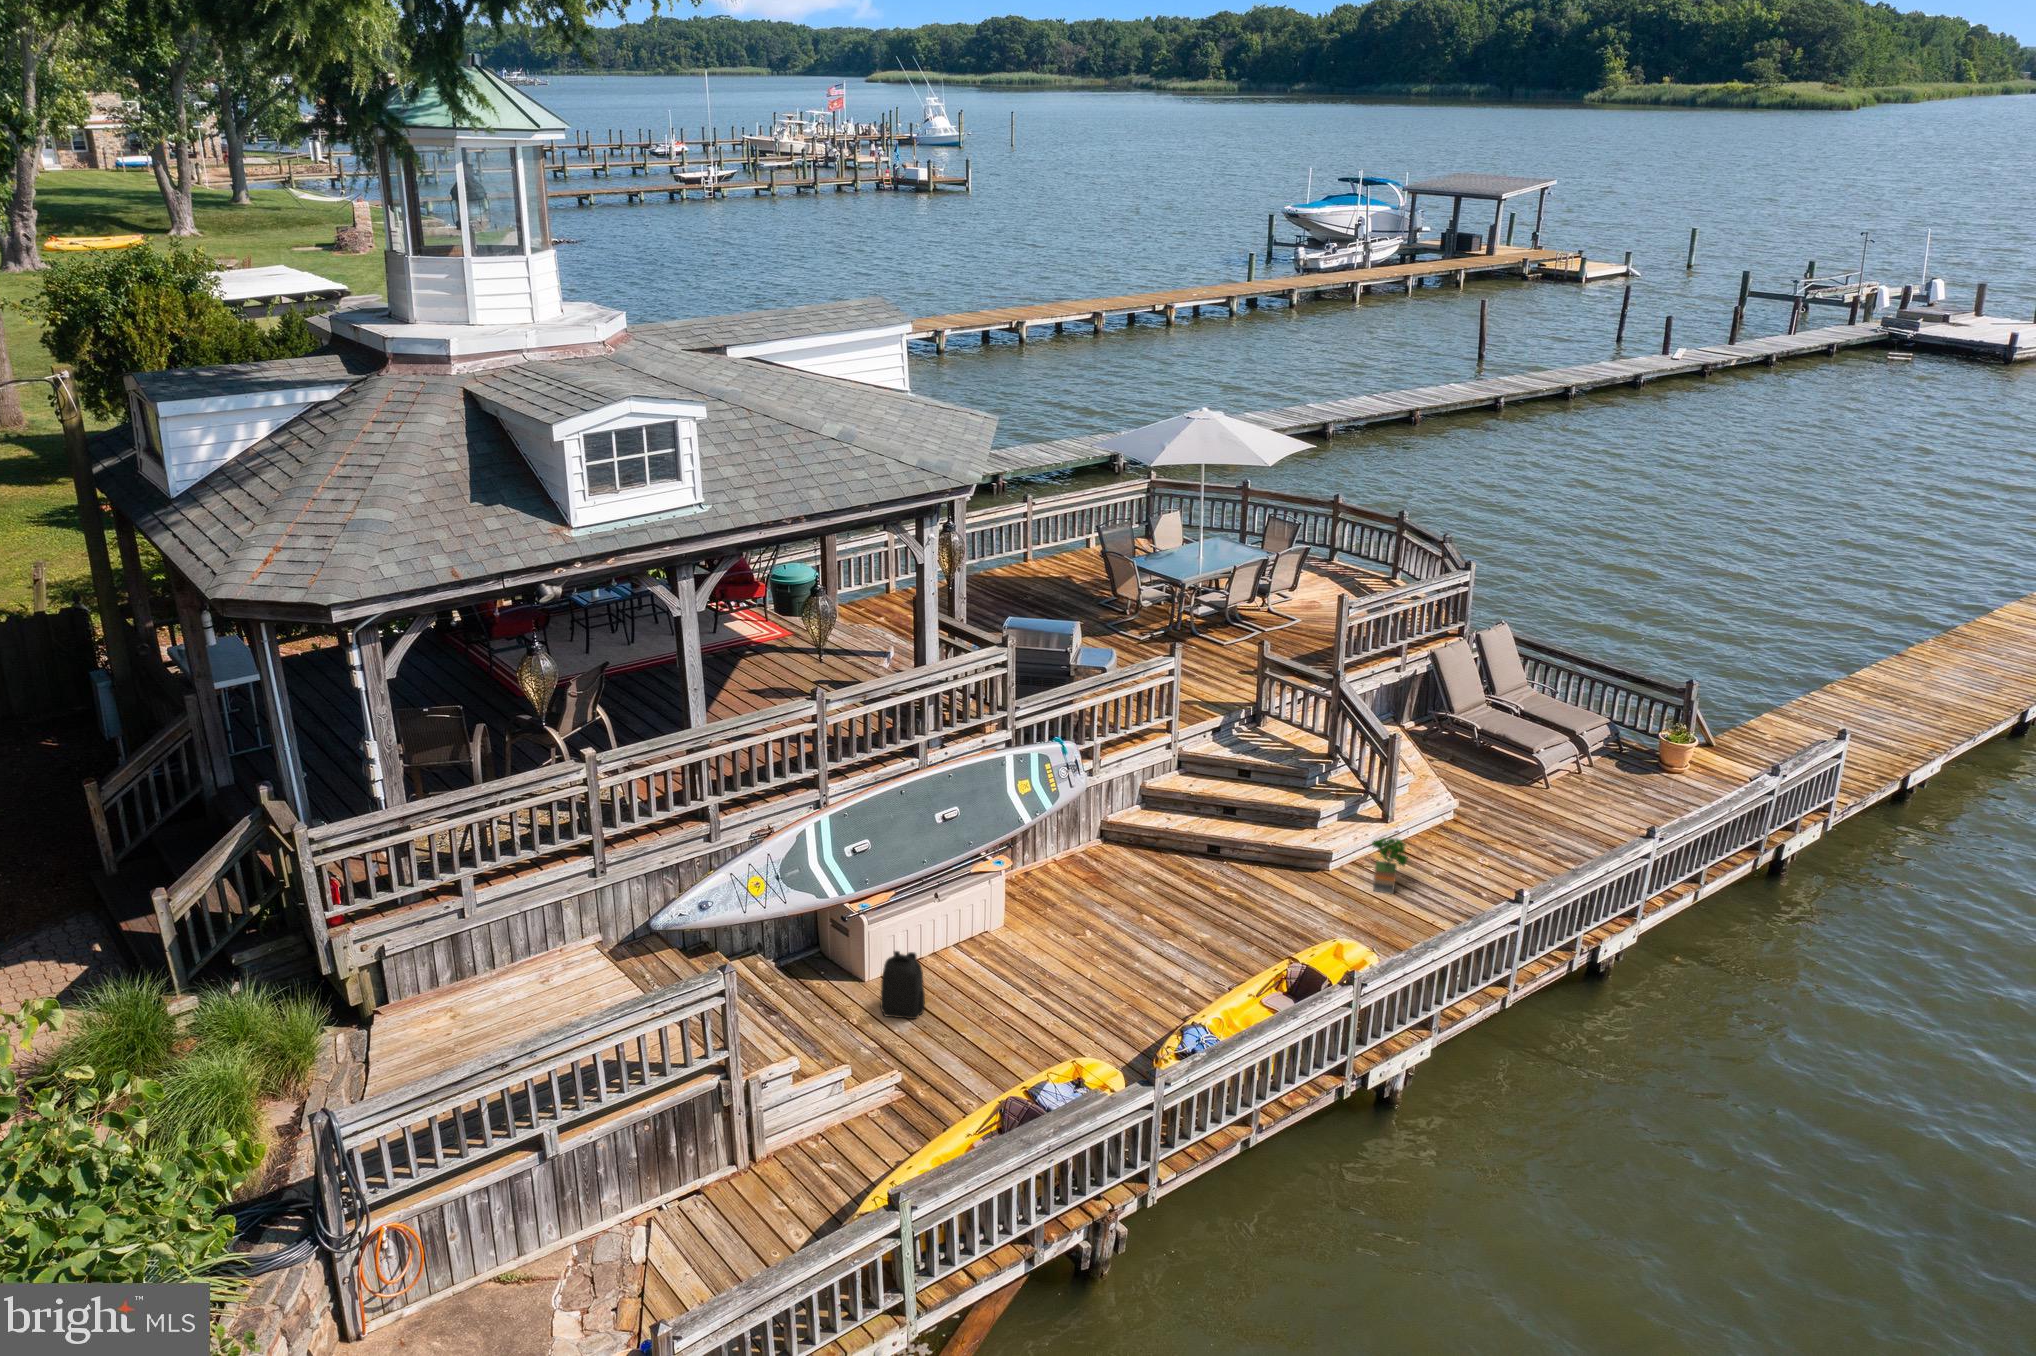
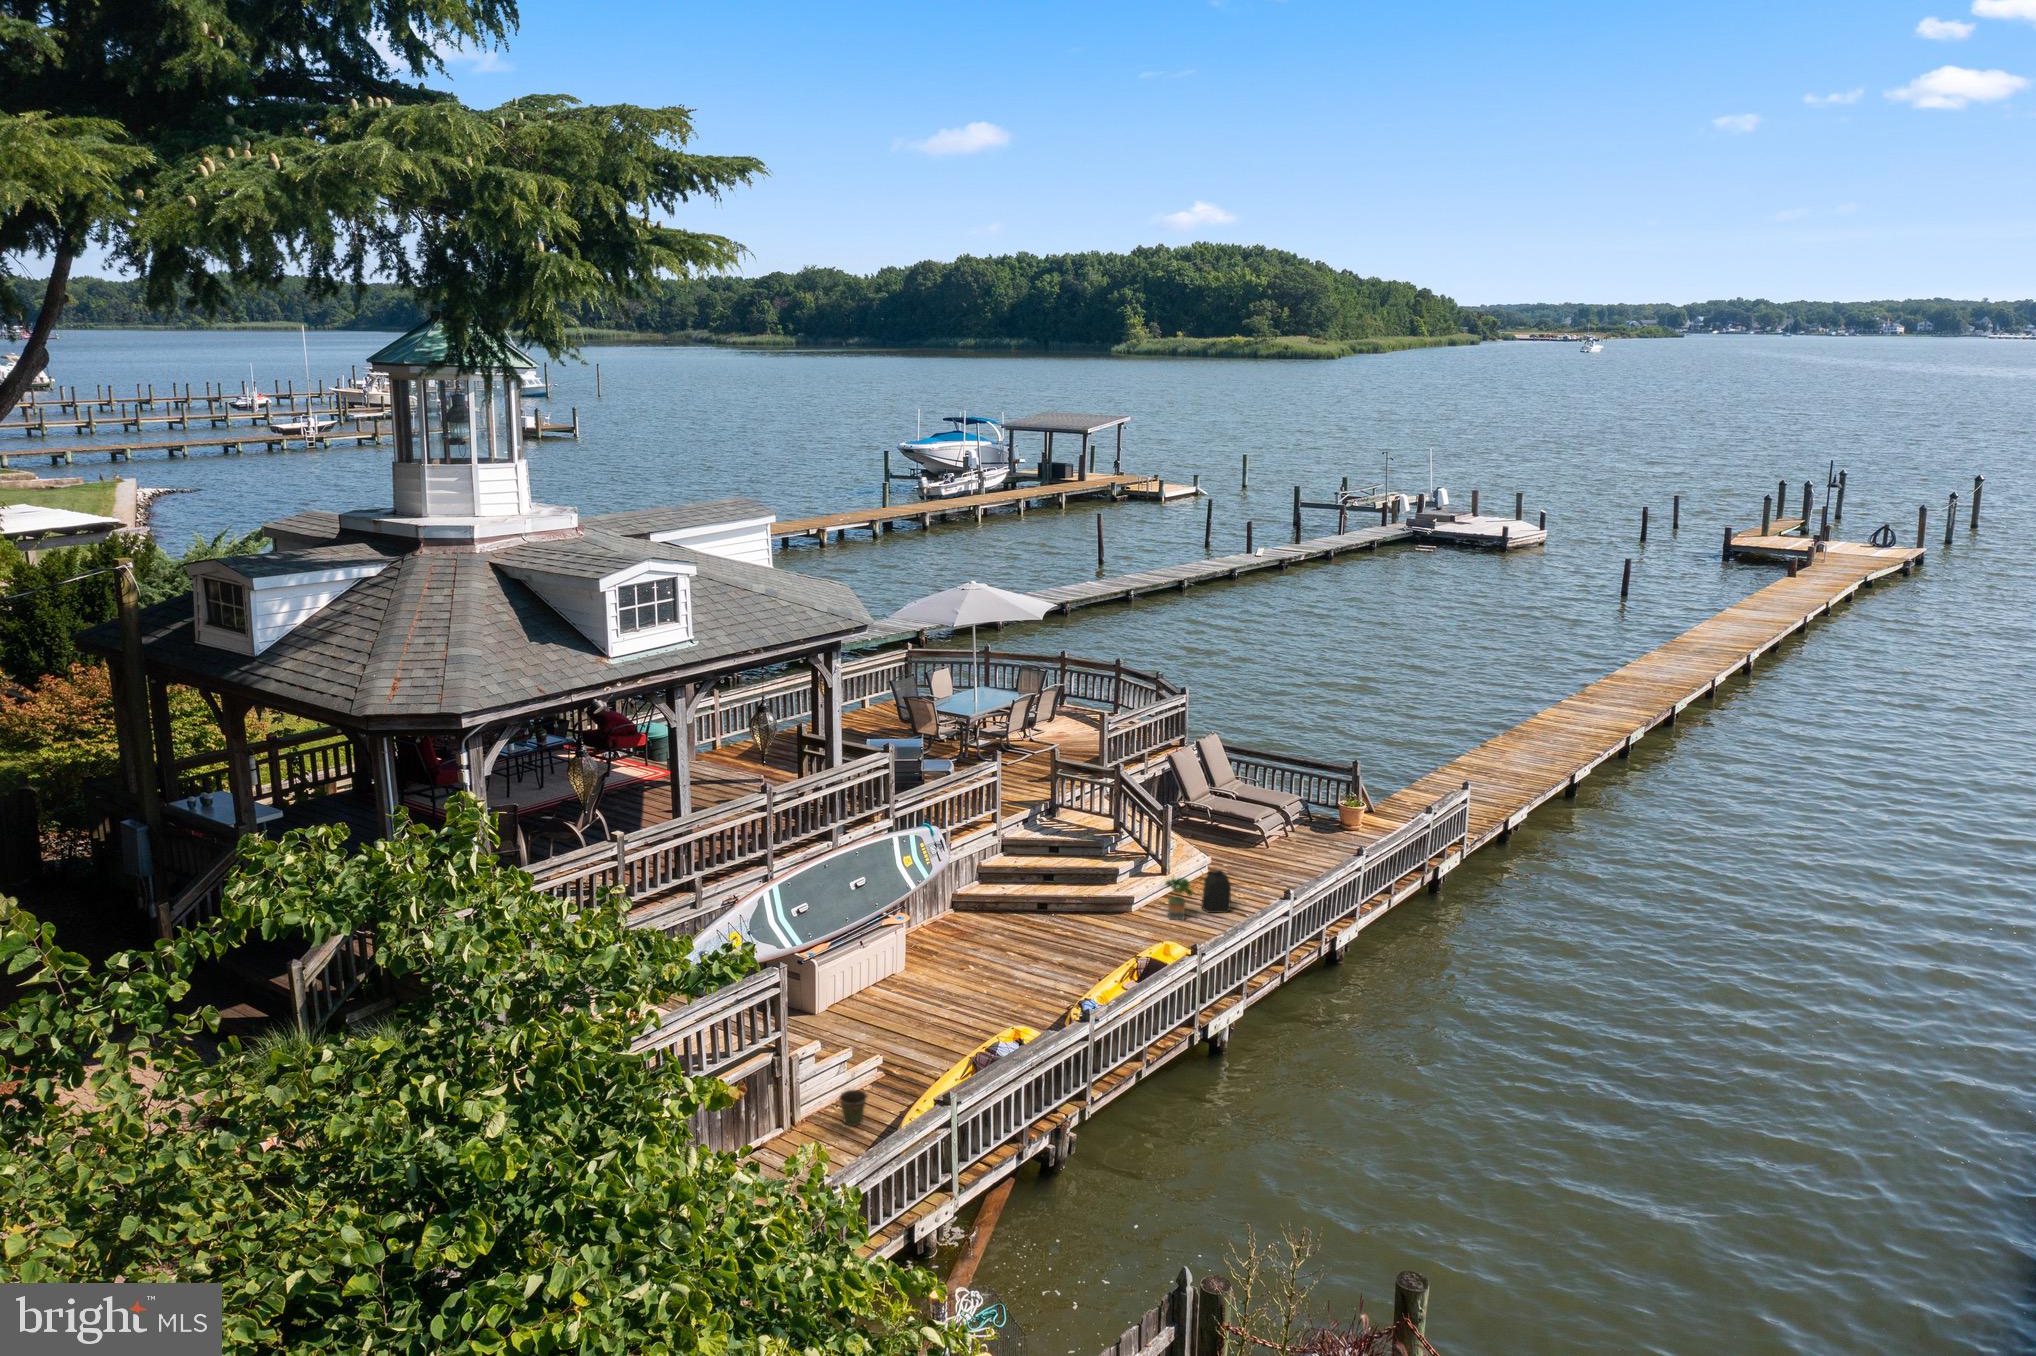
backpack: present [880,951,925,1019] -> present [1202,870,1231,913]
bucket: none [814,1124,852,1173] -> present [839,1090,868,1126]

